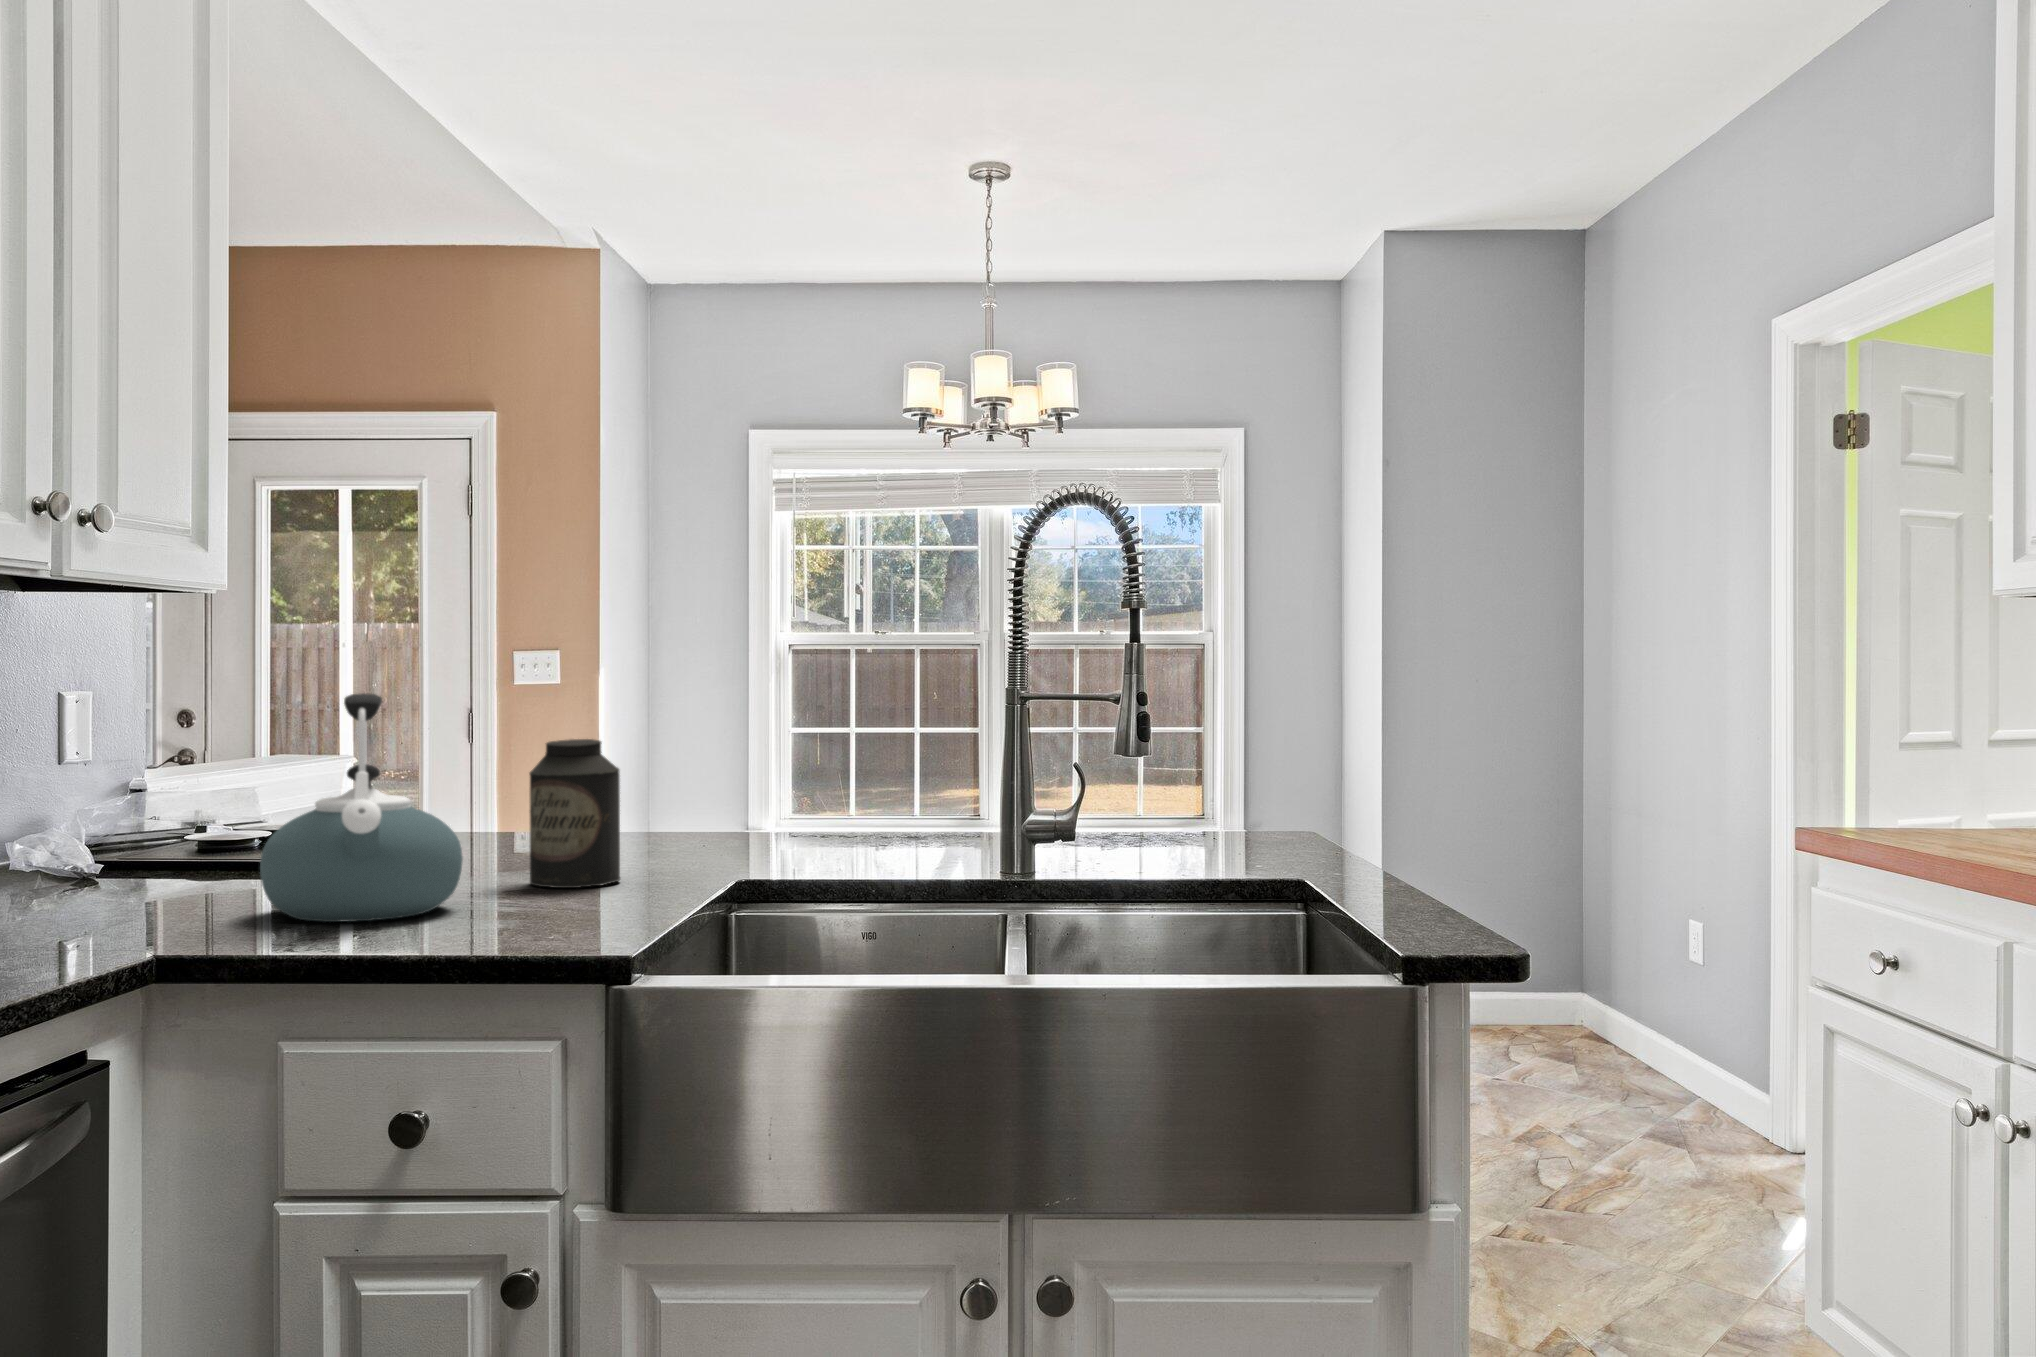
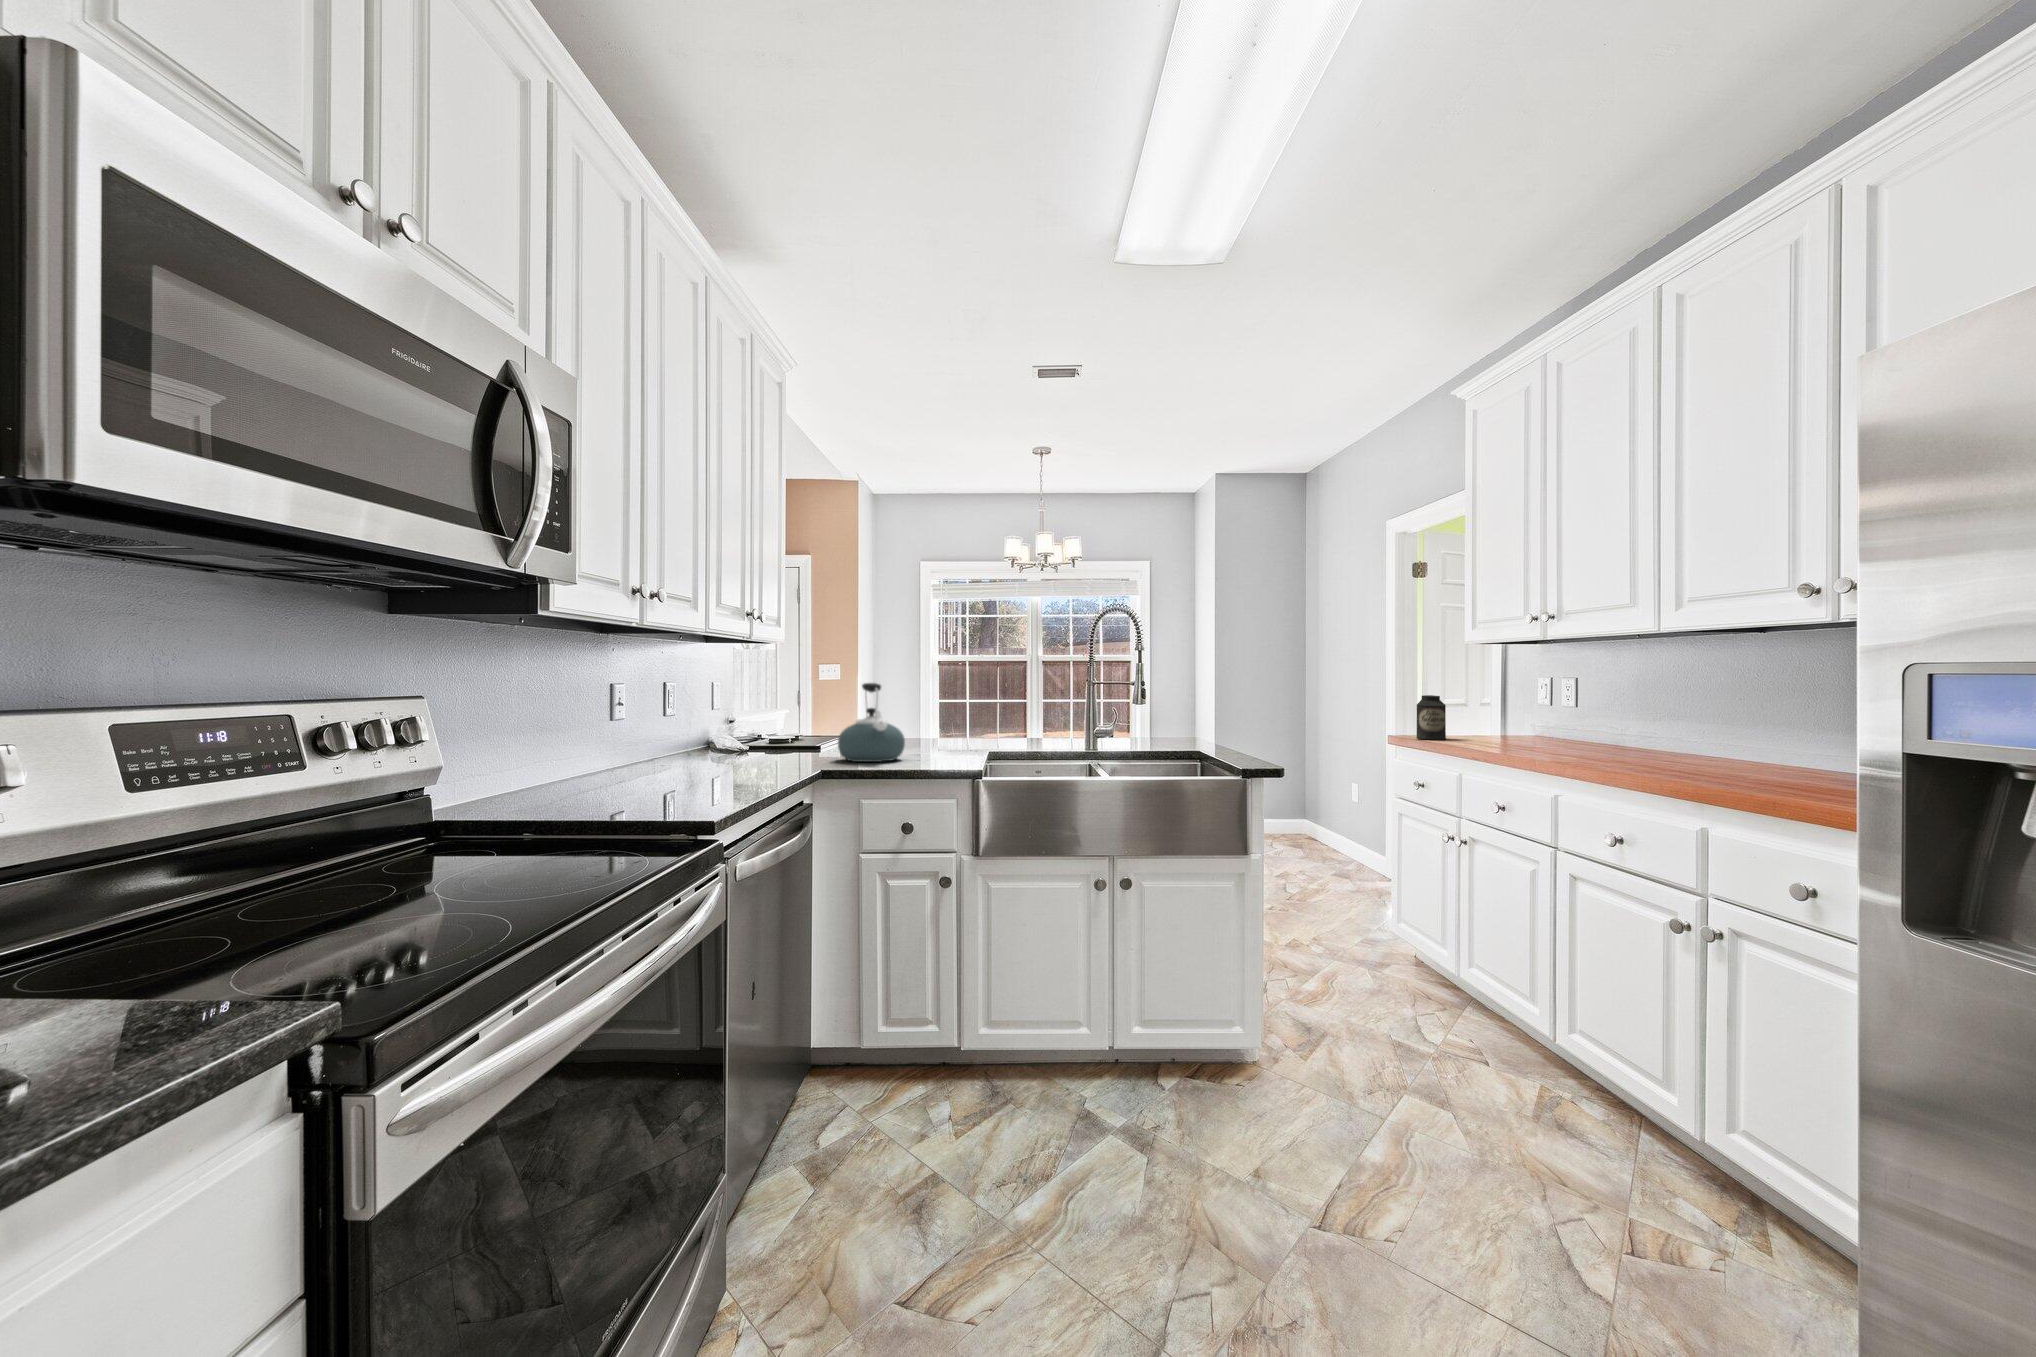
canister: present [529,739,620,888] -> present [1416,695,1446,740]

